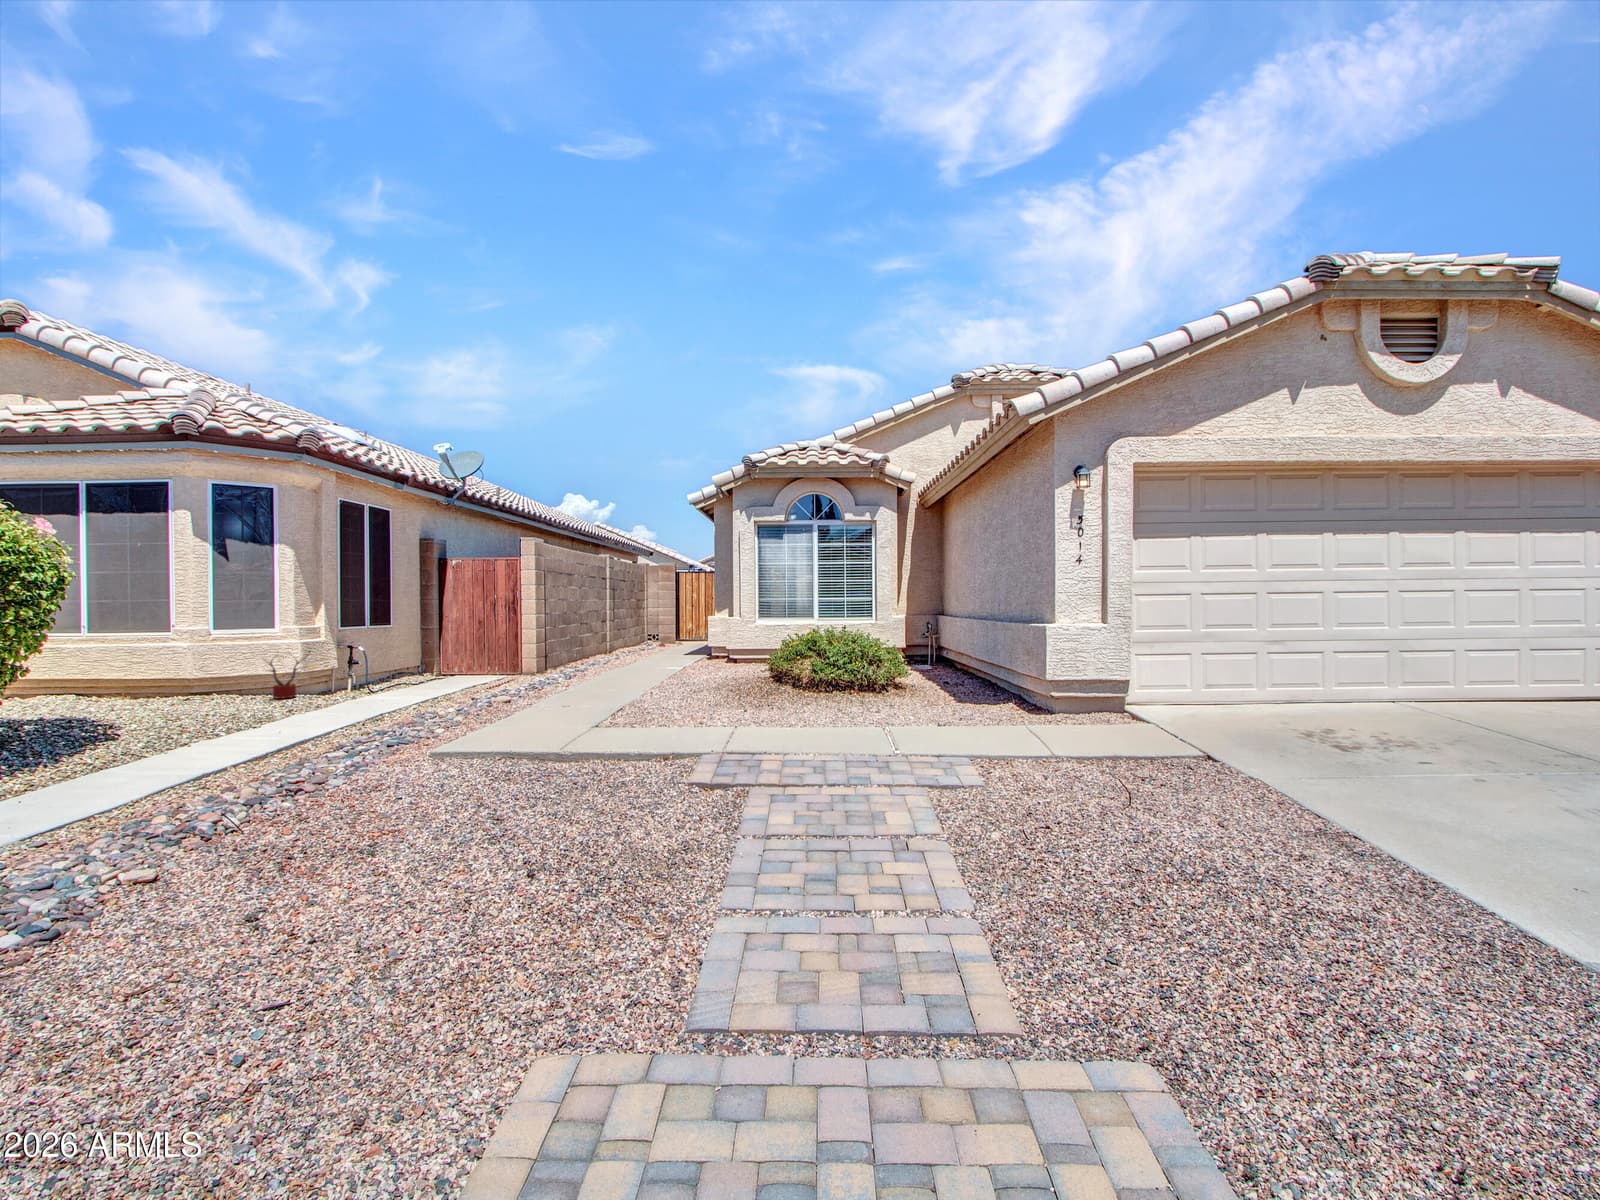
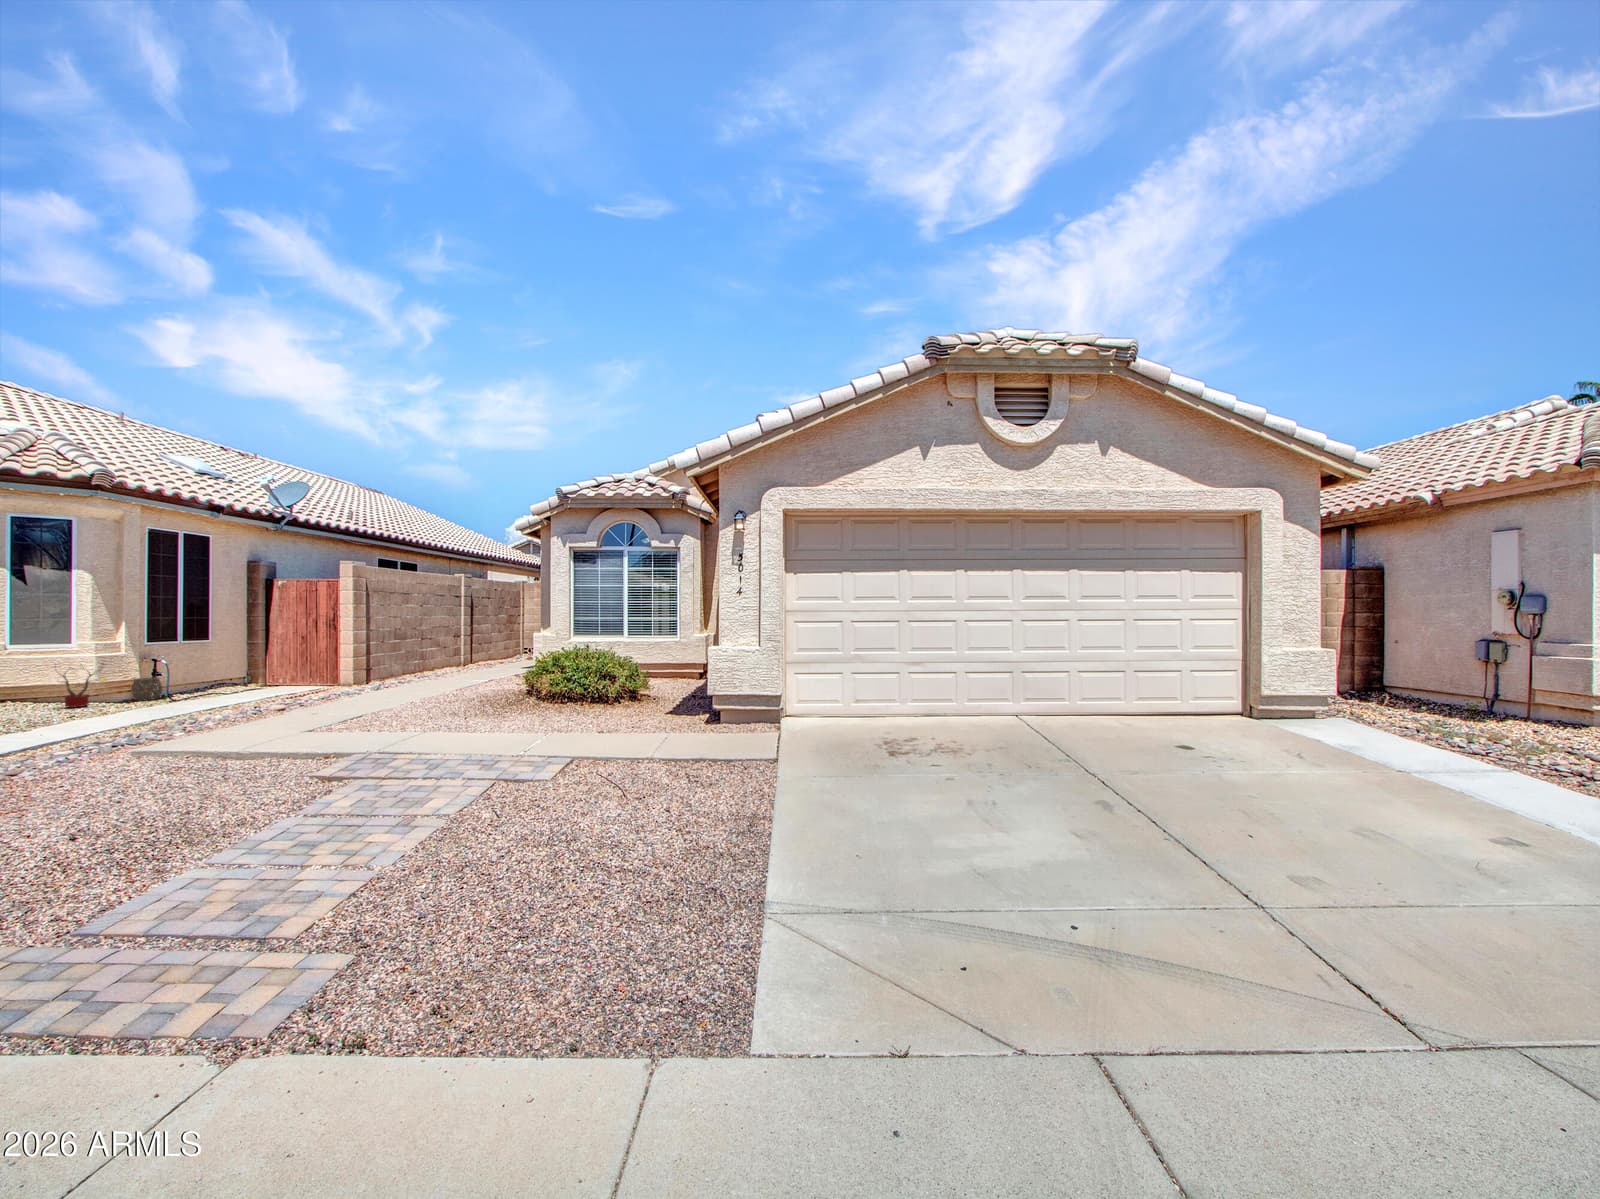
woven basket: none [334,665,365,691] -> present [132,677,162,701]

